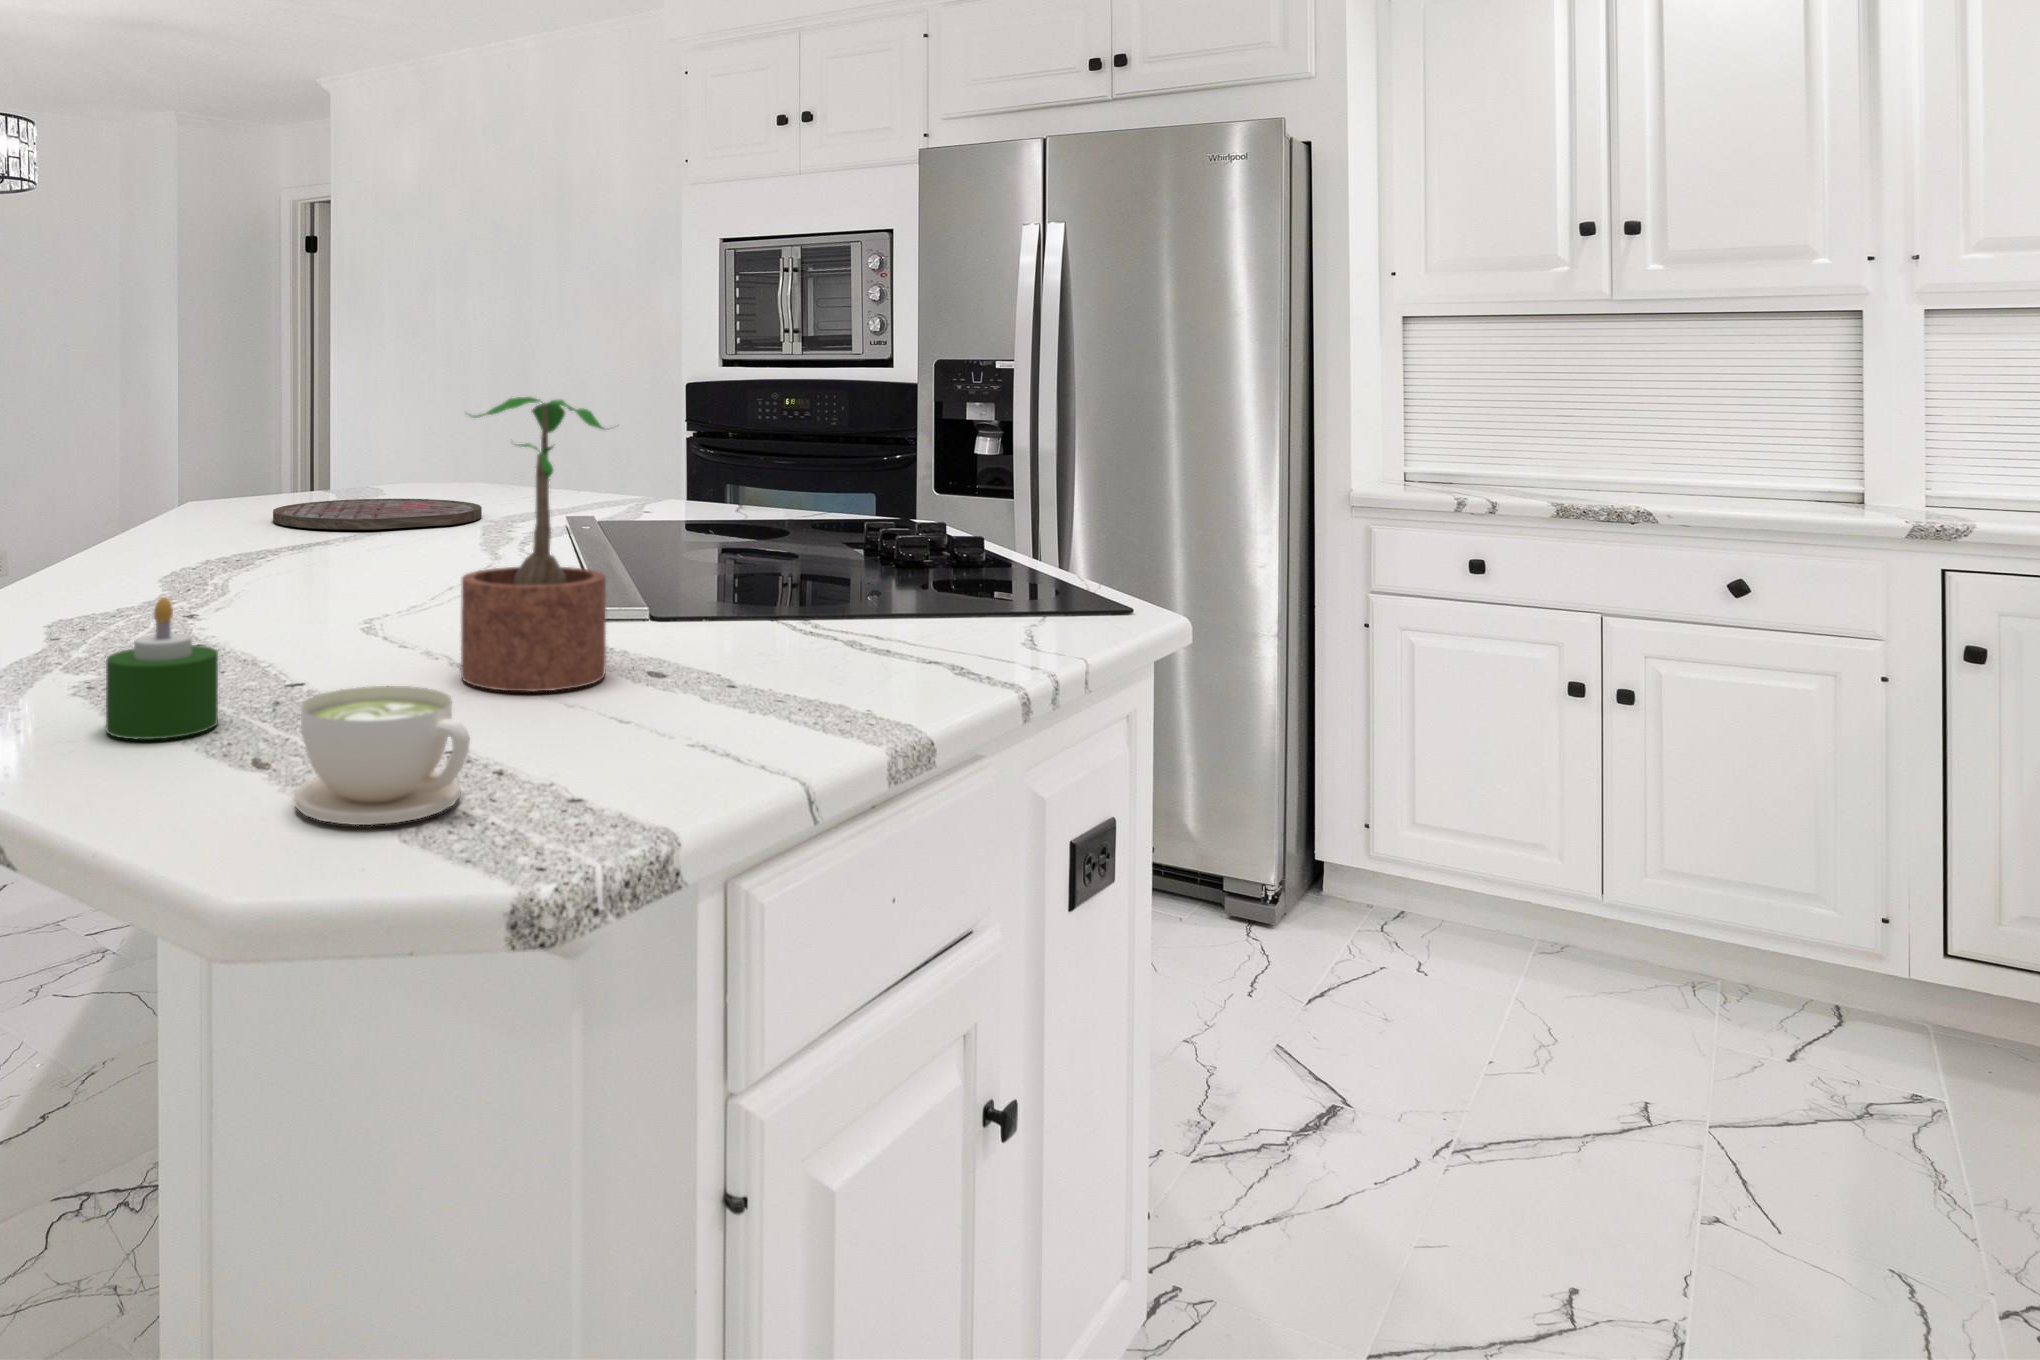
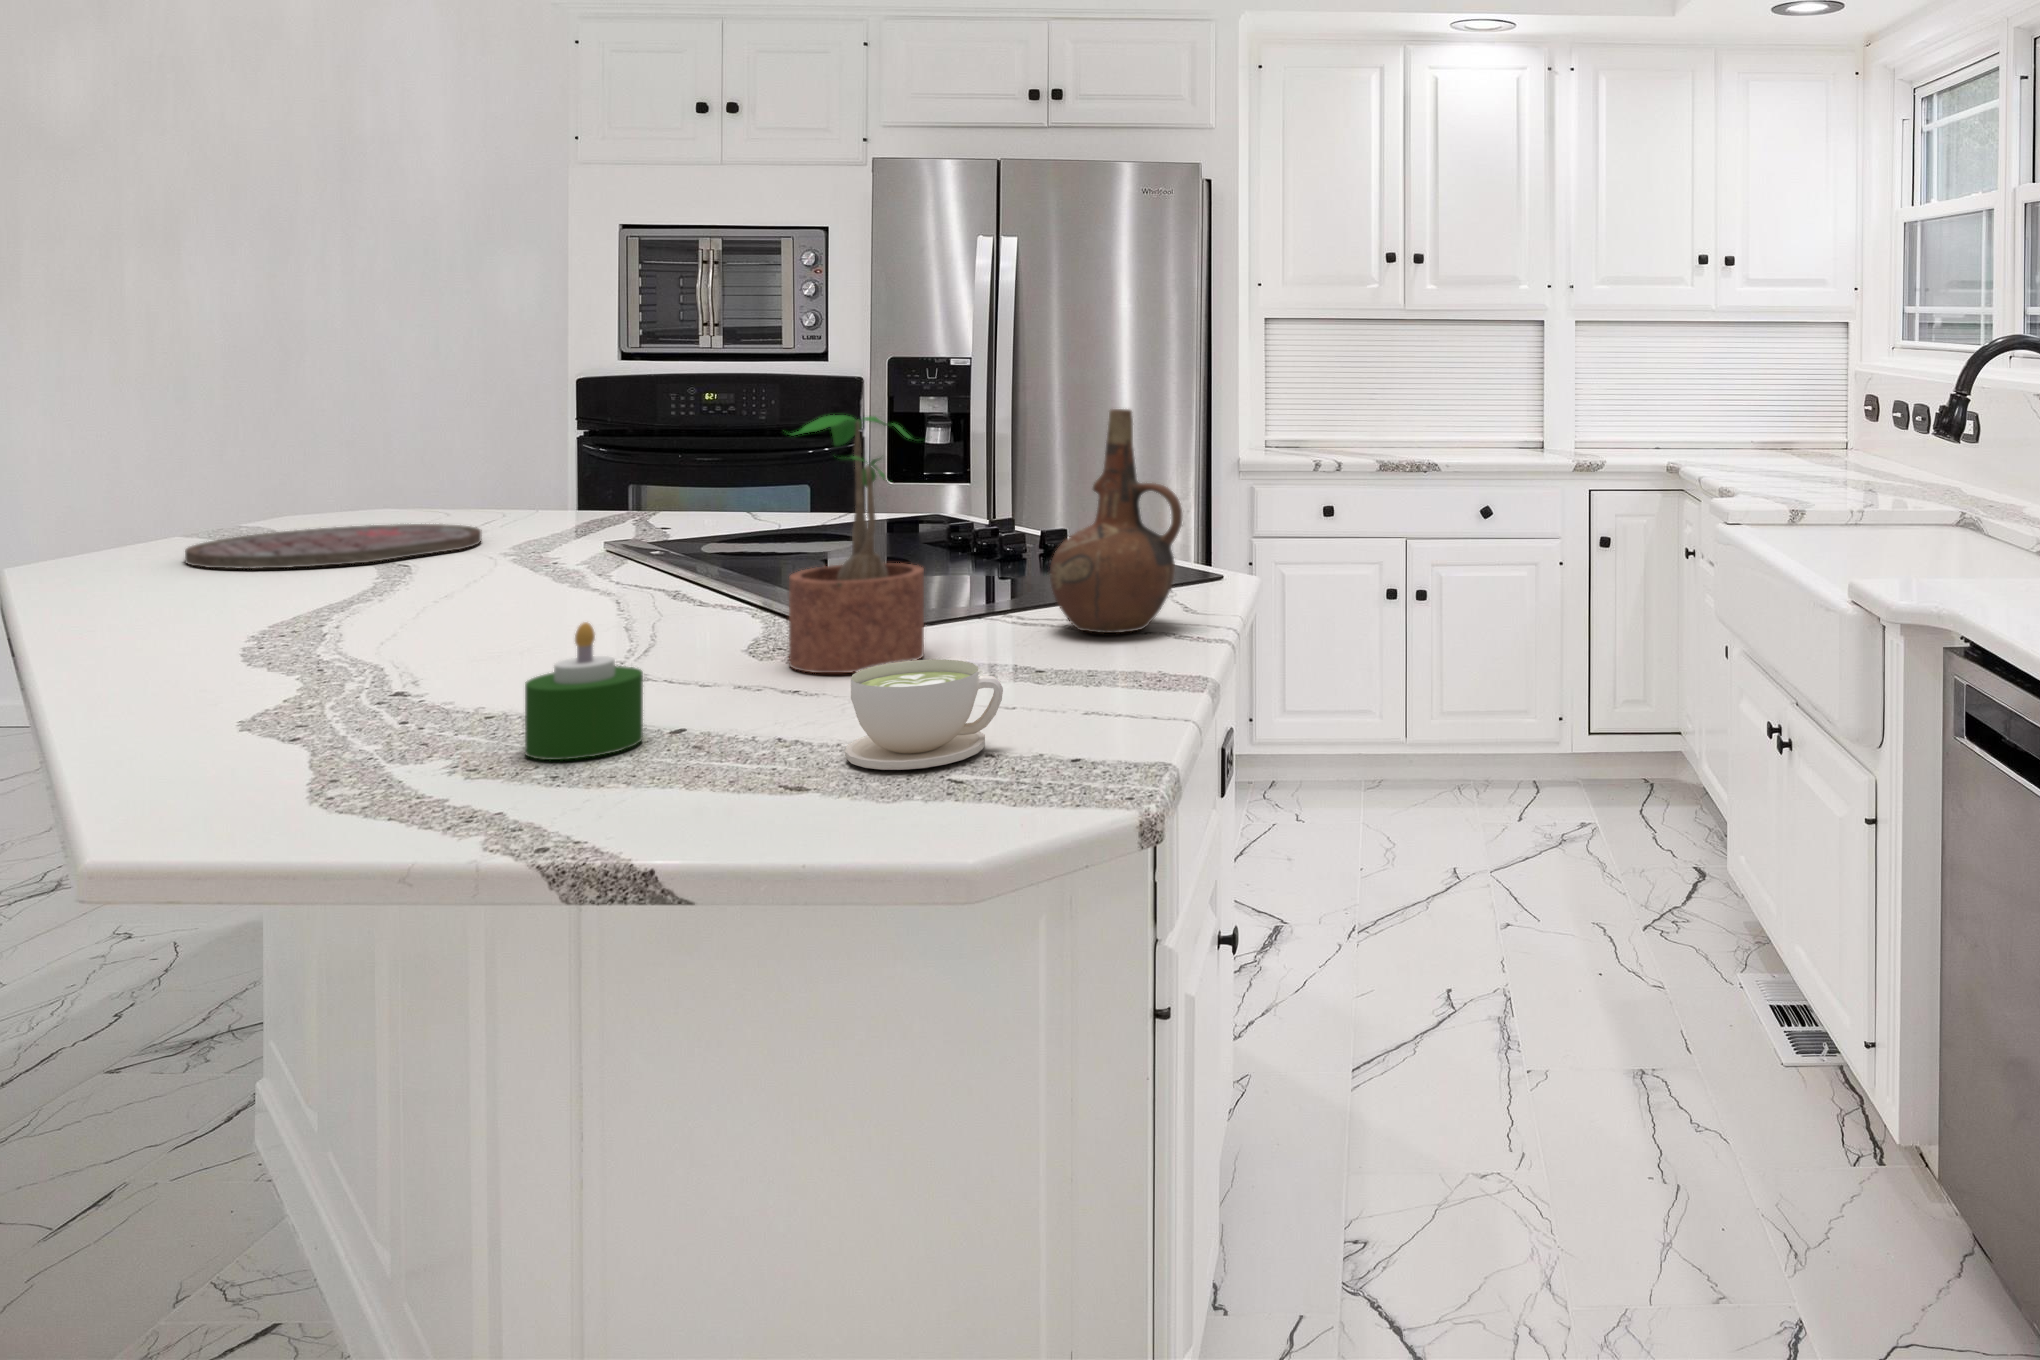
ceramic pitcher: none [769,399,933,689] -> present [1050,409,1182,633]

